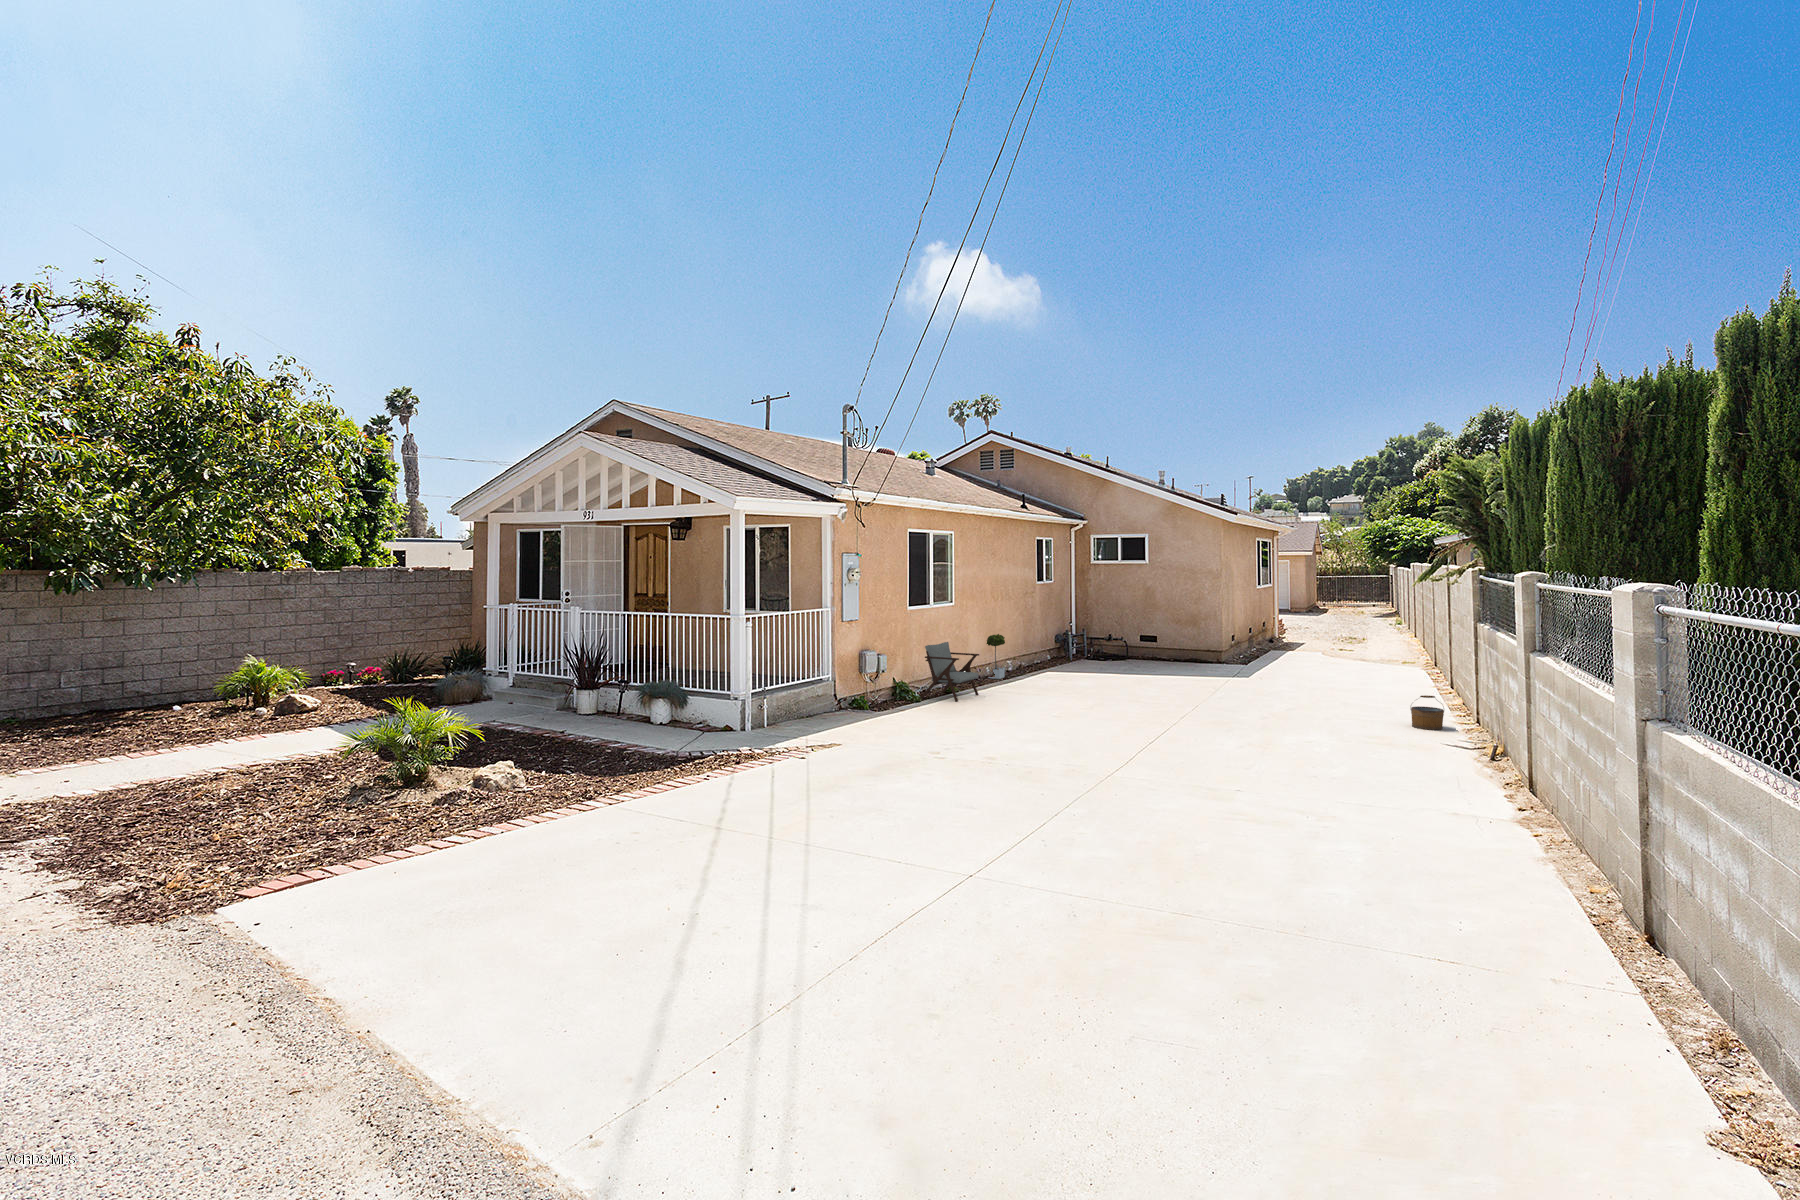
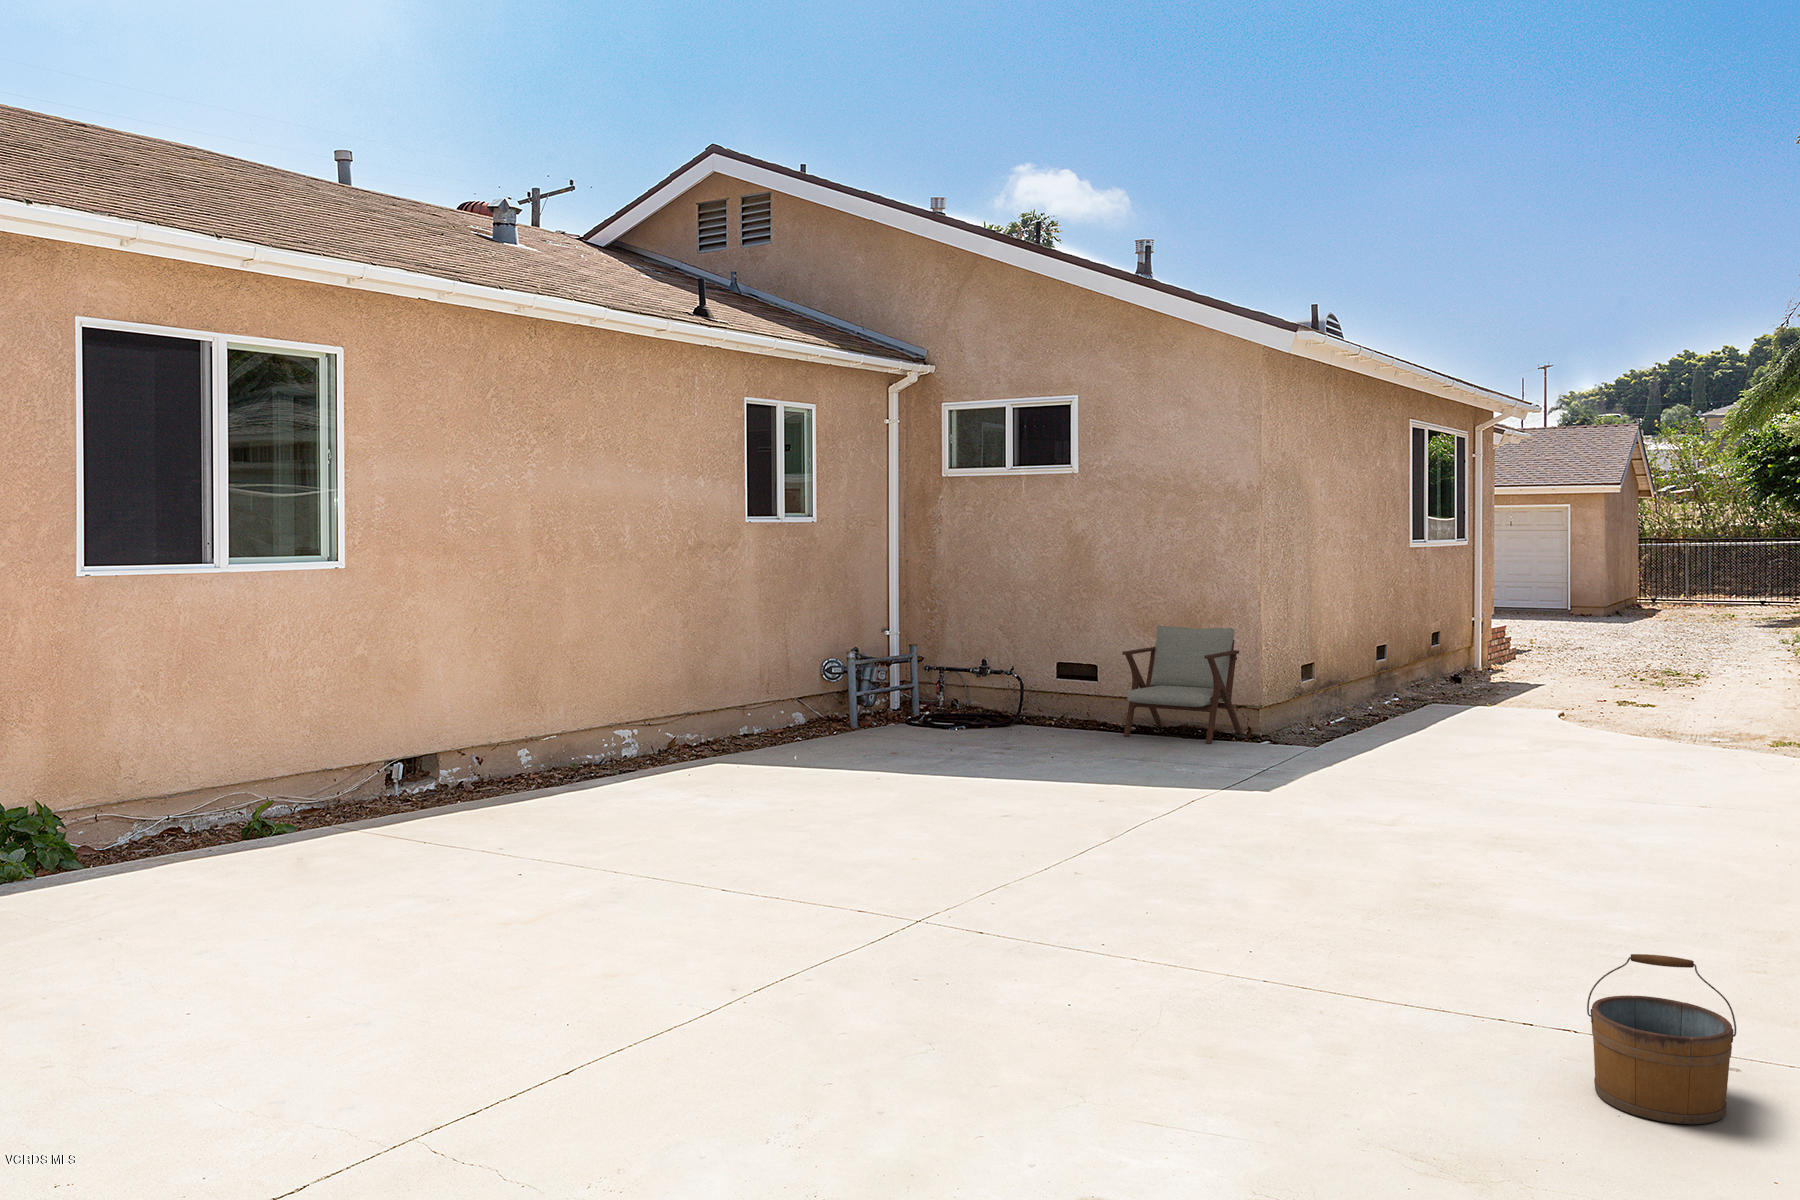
potted tree: present [987,634,1005,679] -> none [479,653,543,786]
lounge chair: present [921,642,979,702] -> present [1122,626,1242,744]

